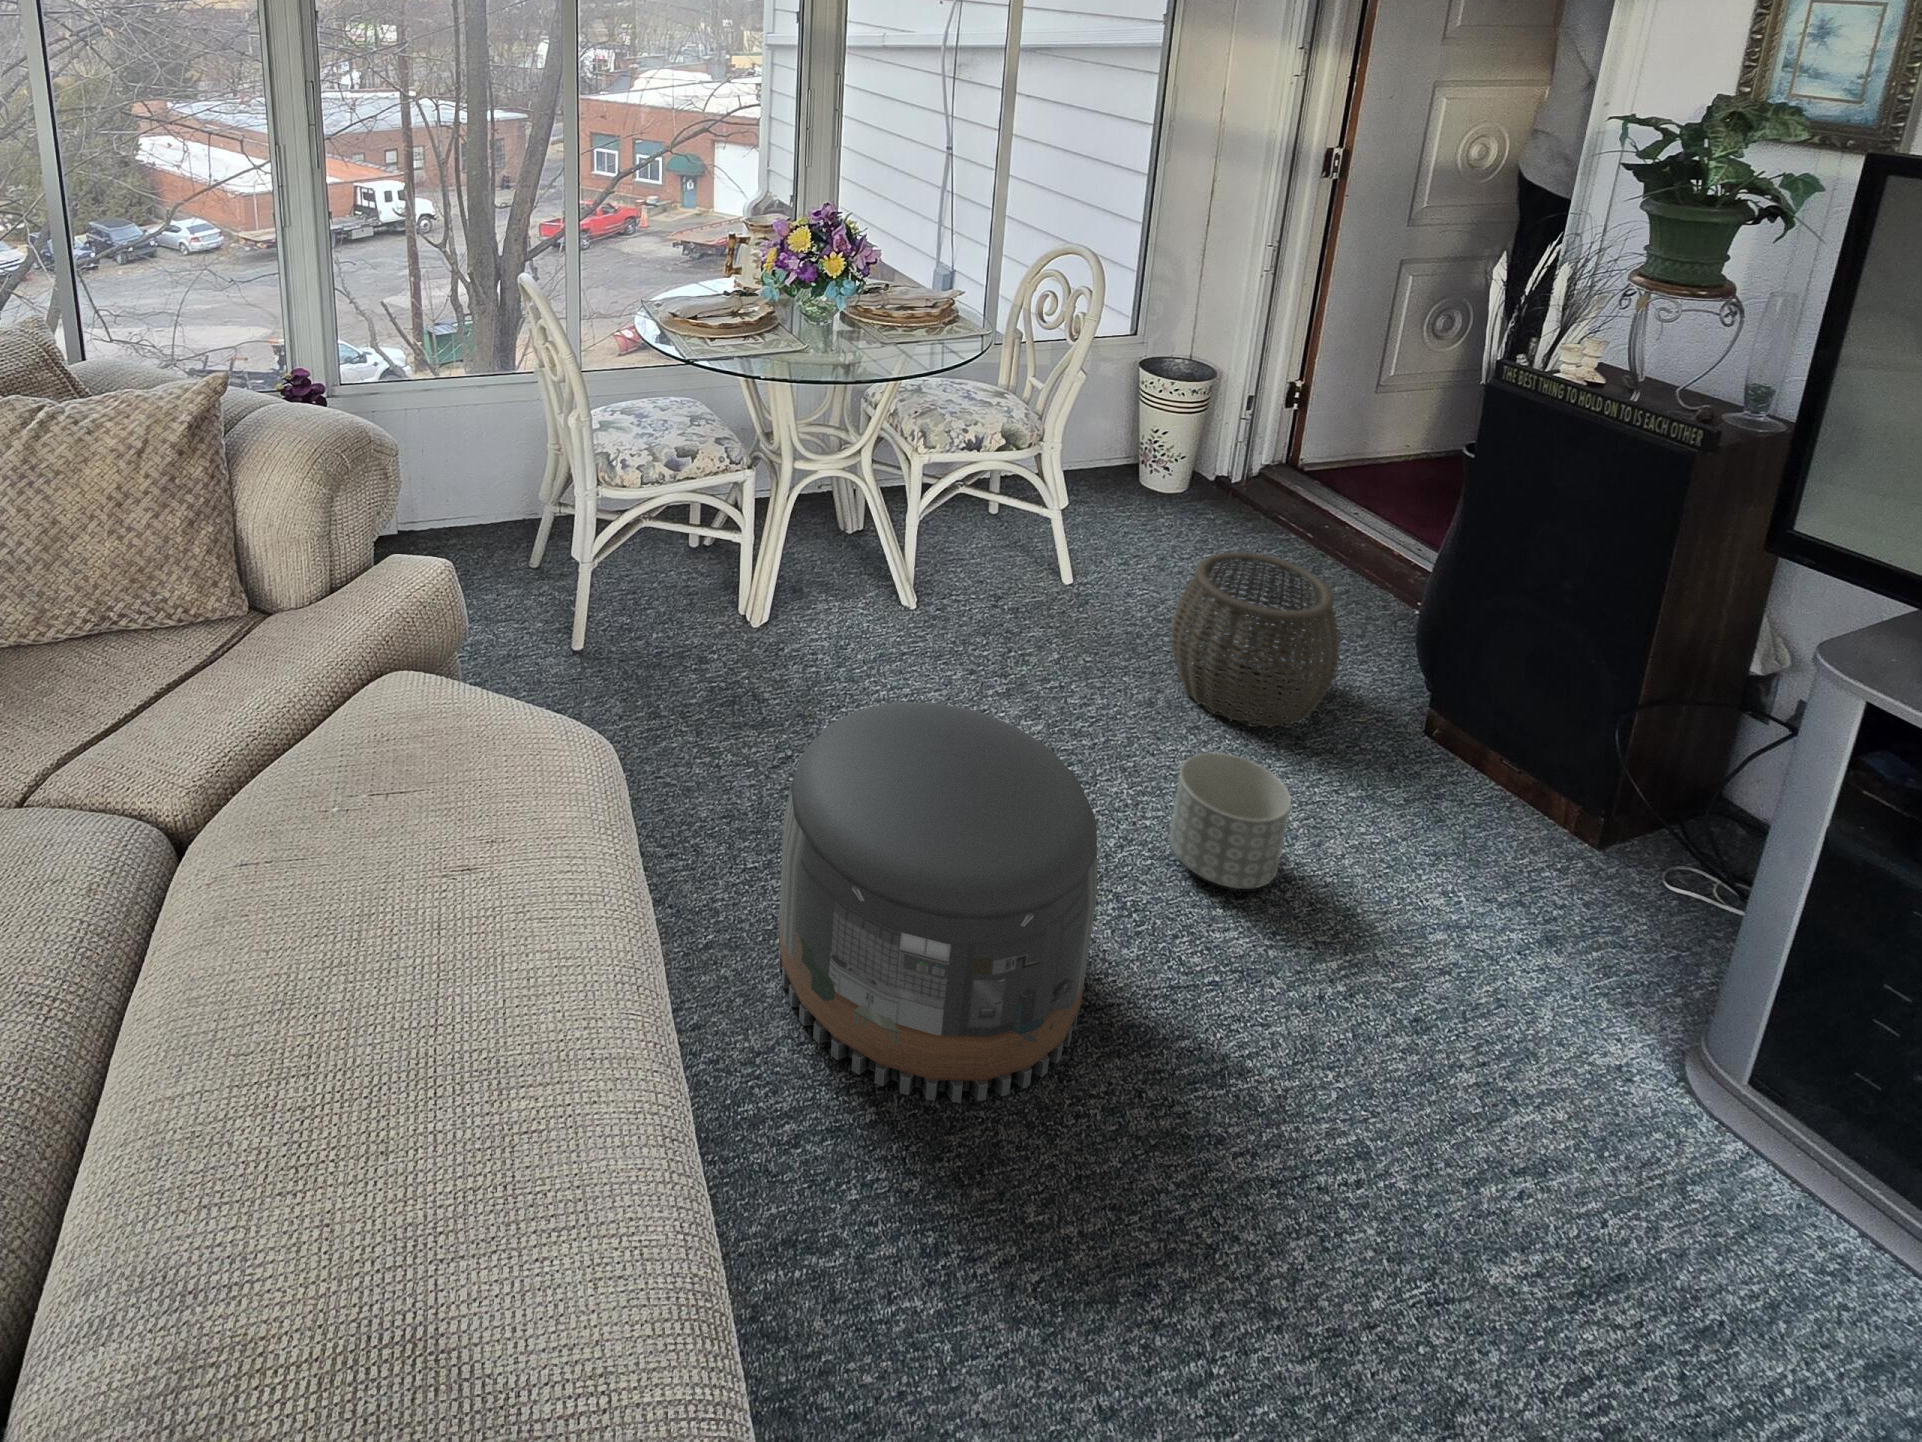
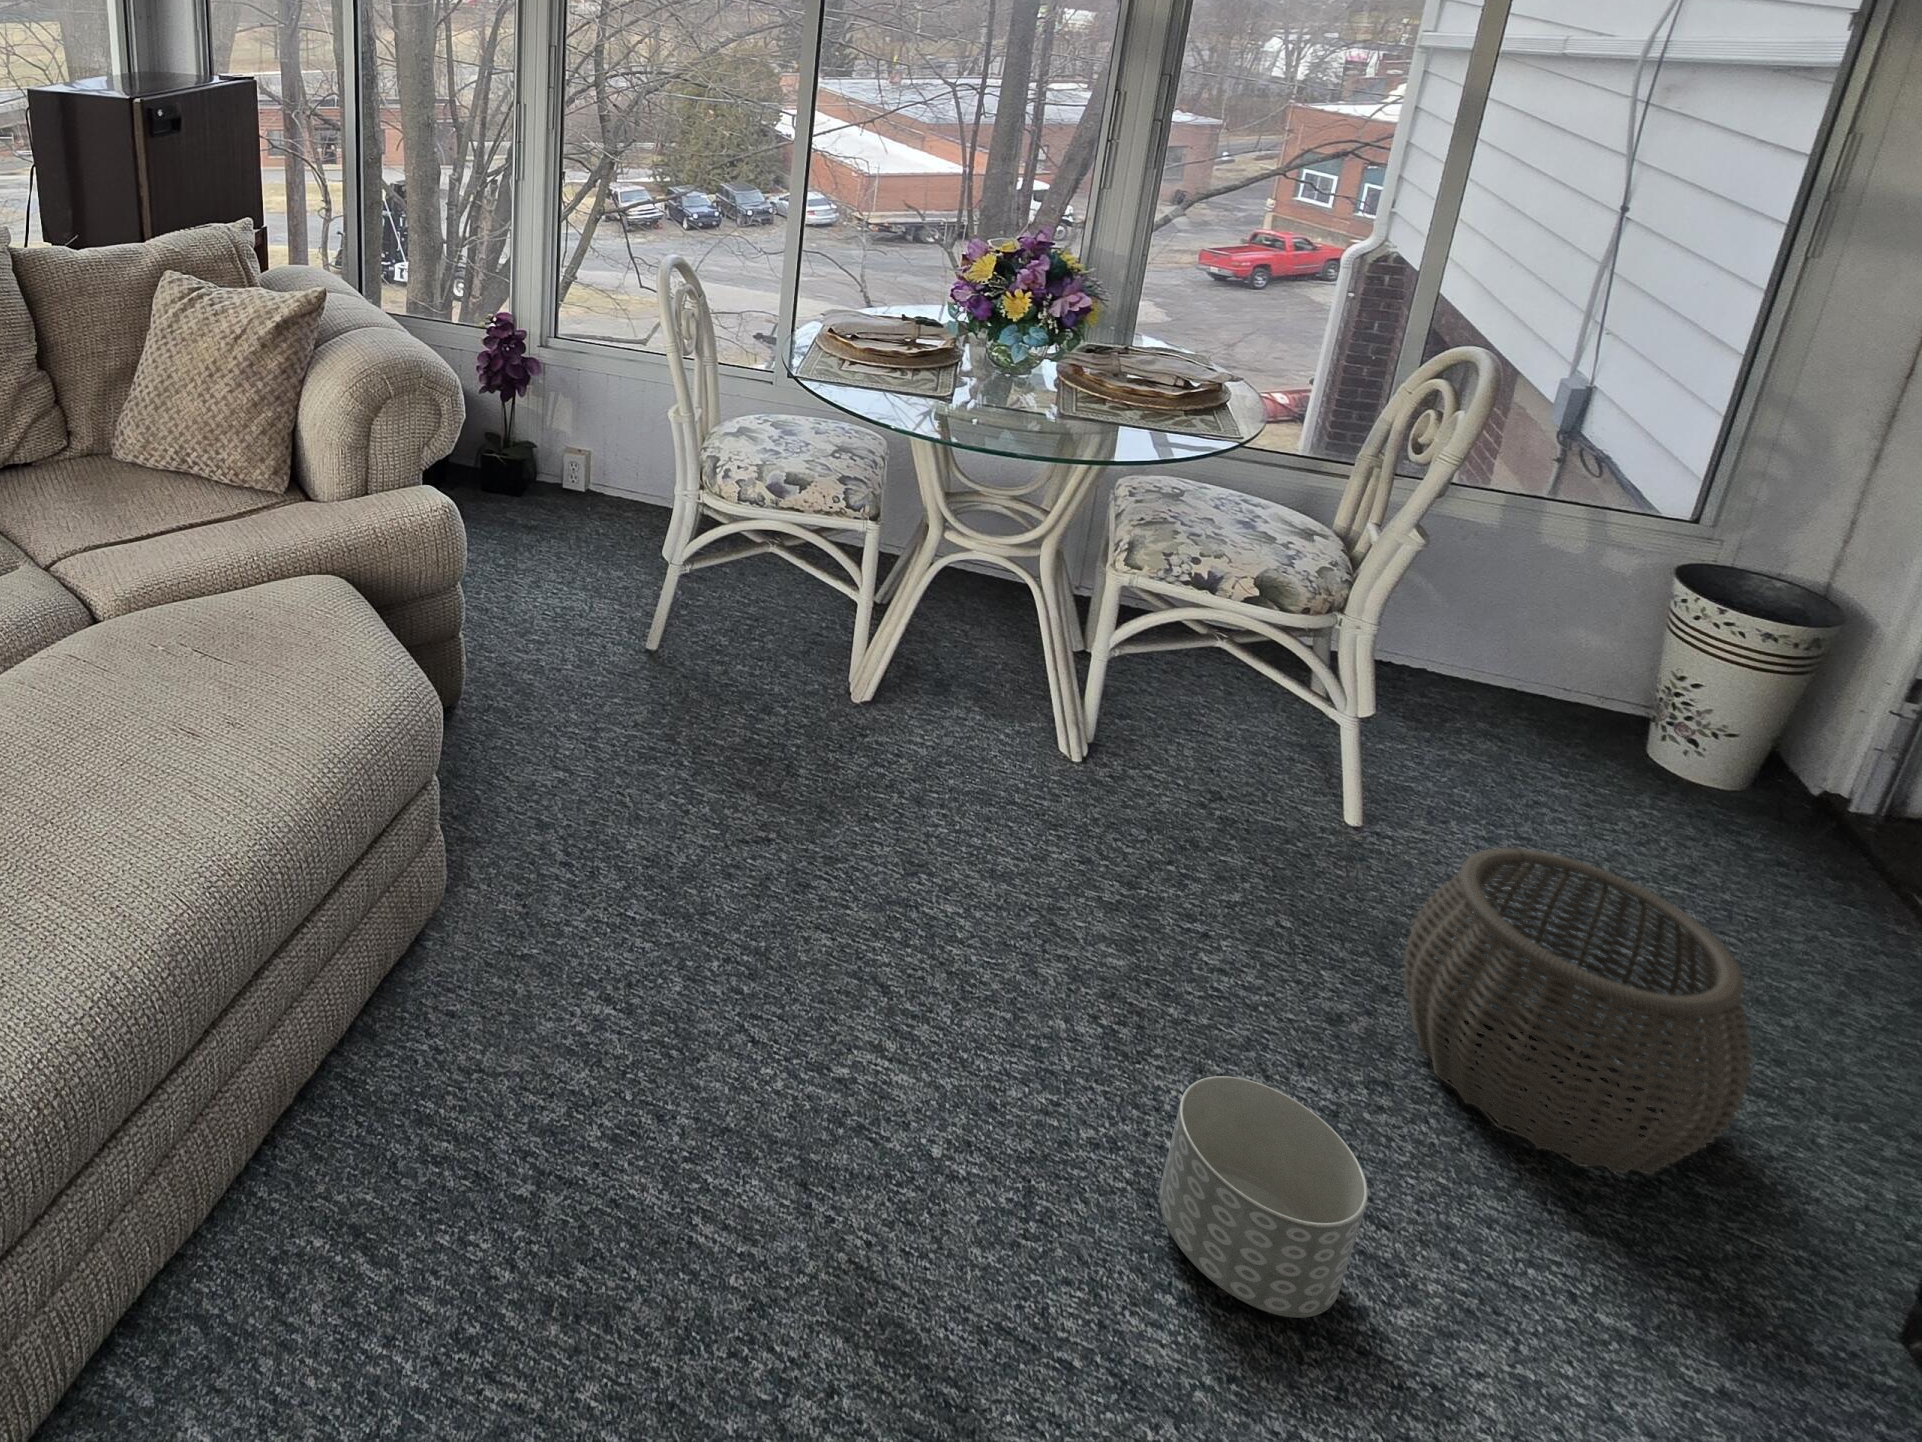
pouf: present [778,702,1097,1102] -> none [537,784,918,1292]

